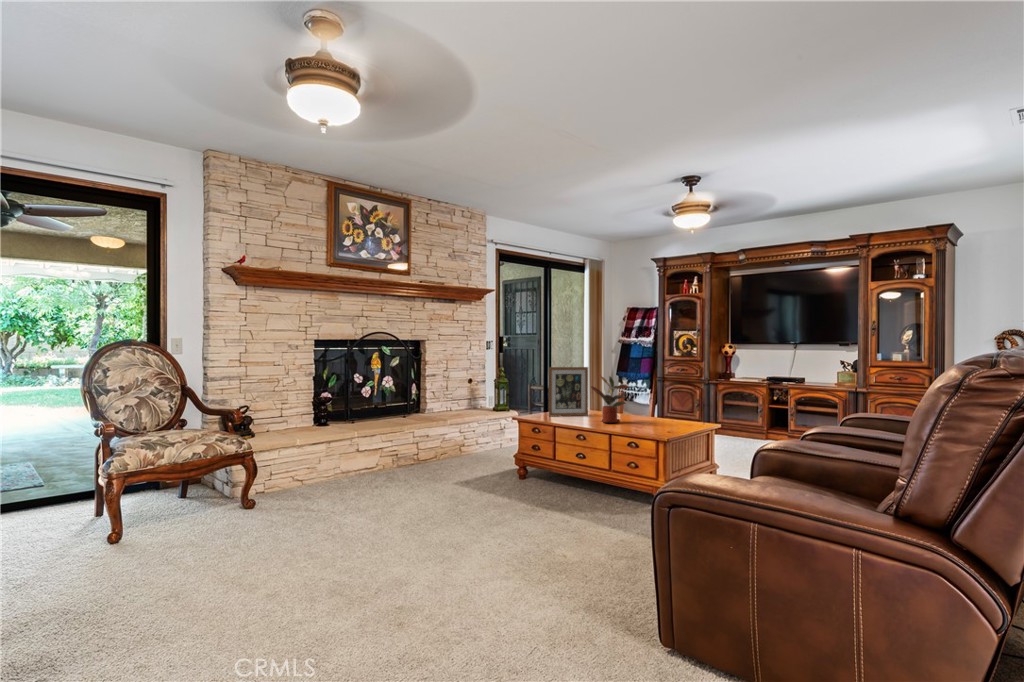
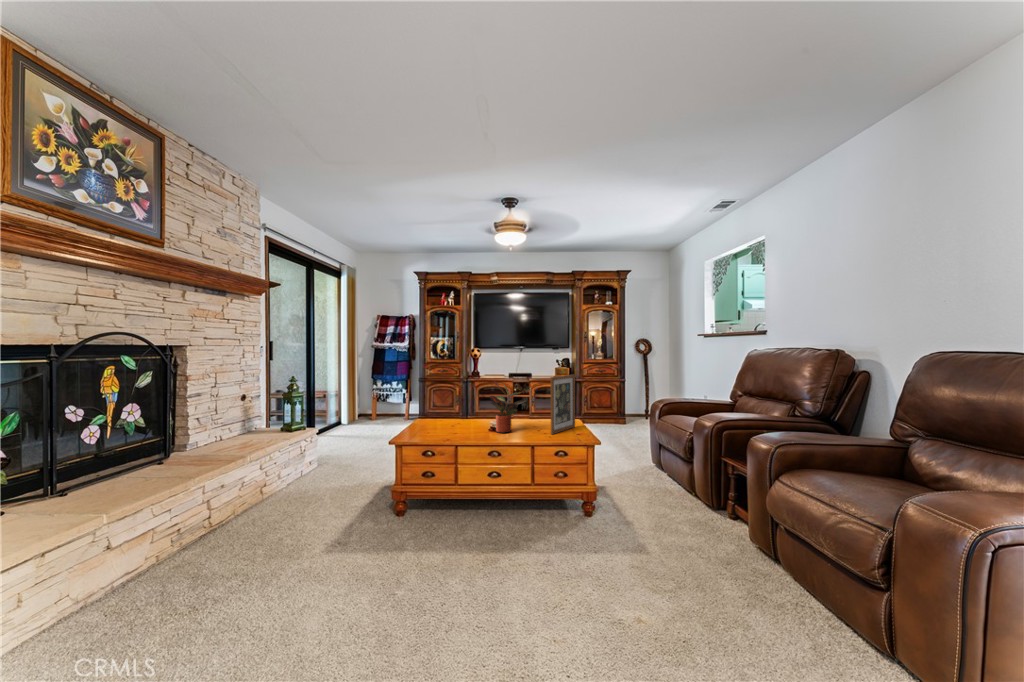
picture frame: present [549,367,588,416] -> present [551,375,575,434]

